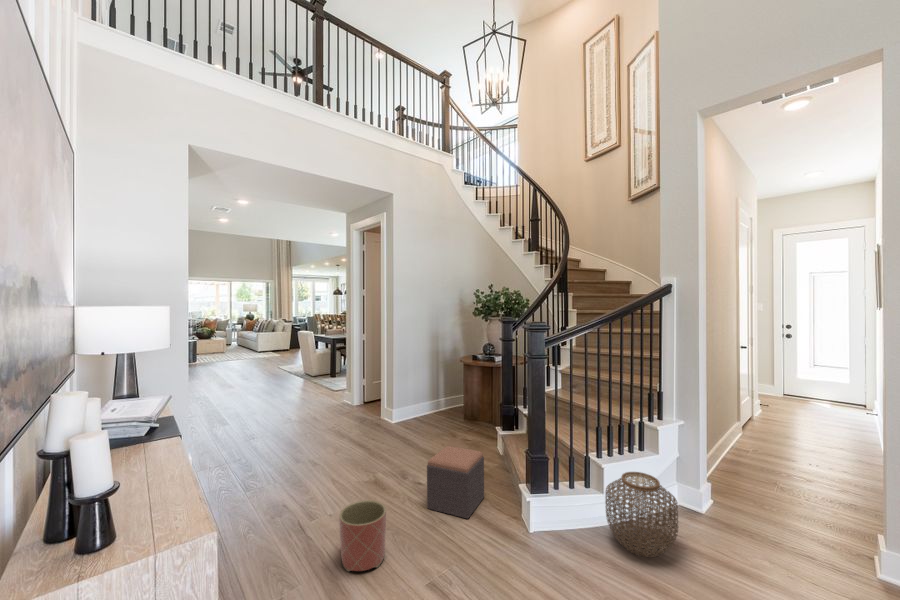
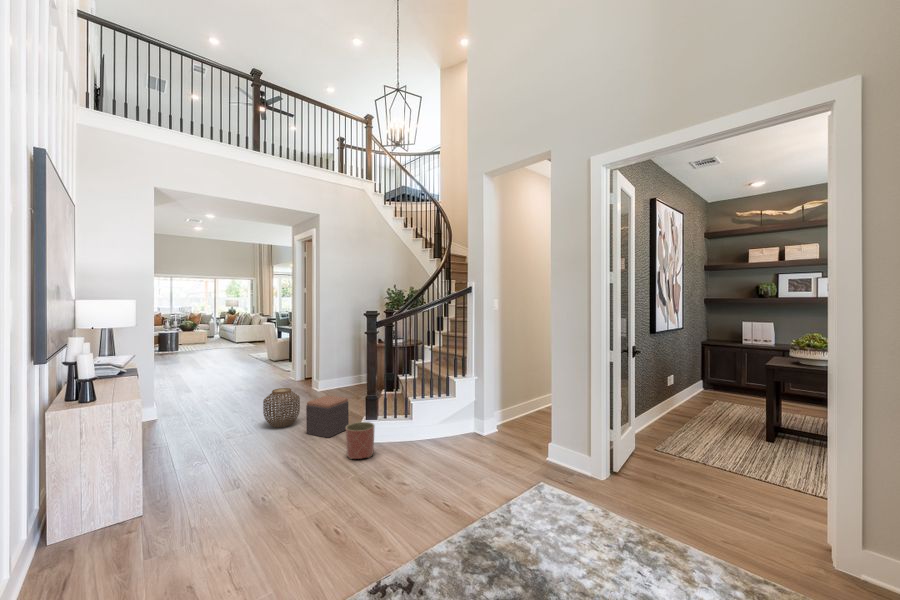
woven basket: present [606,472,678,557] -> present [263,388,300,428]
planter: present [339,500,386,571] -> present [346,422,374,459]

